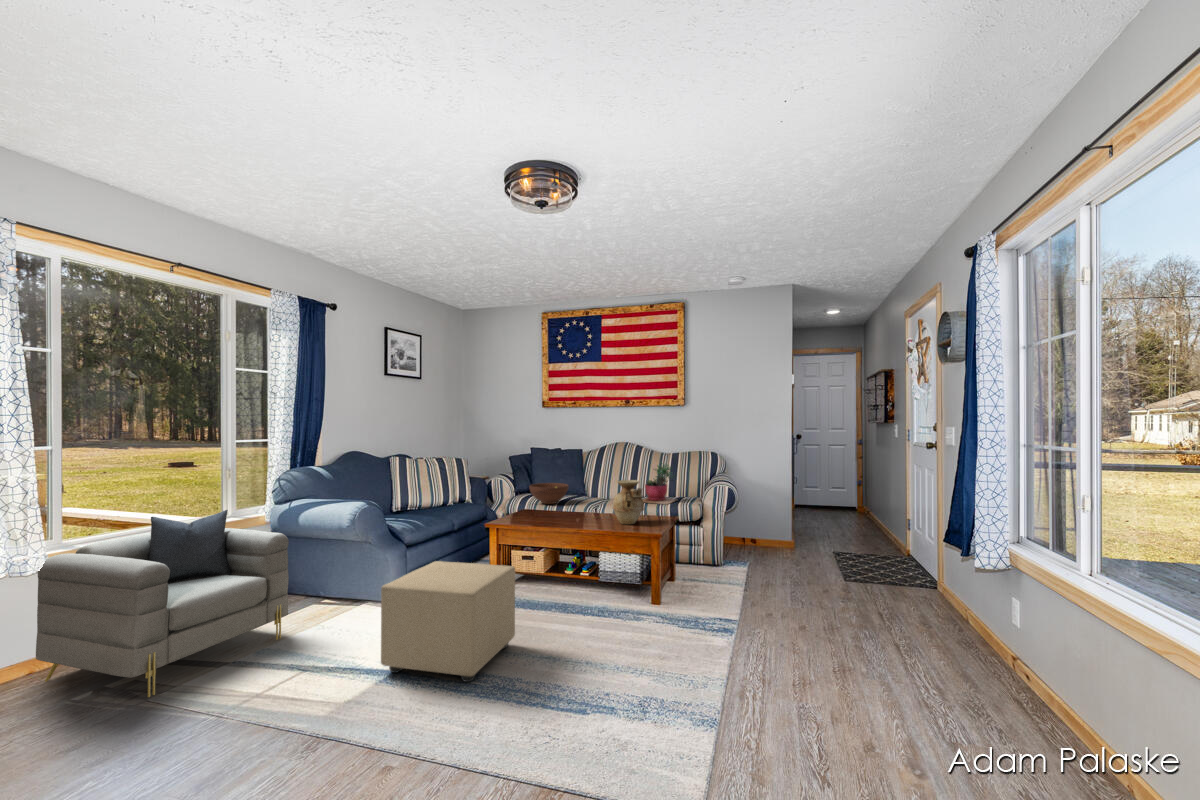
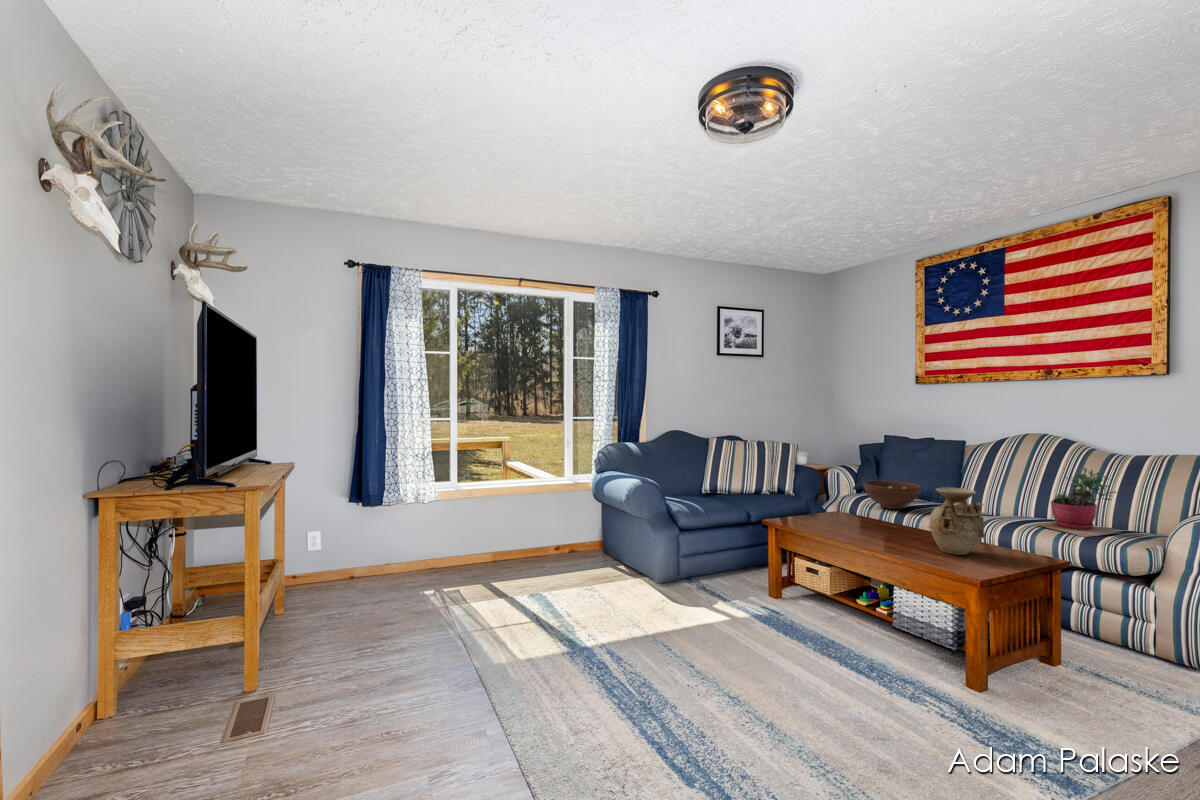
armchair: present [36,510,289,697] -> none [420,472,564,606]
ottoman: present [381,561,515,682] -> none [574,549,718,687]

